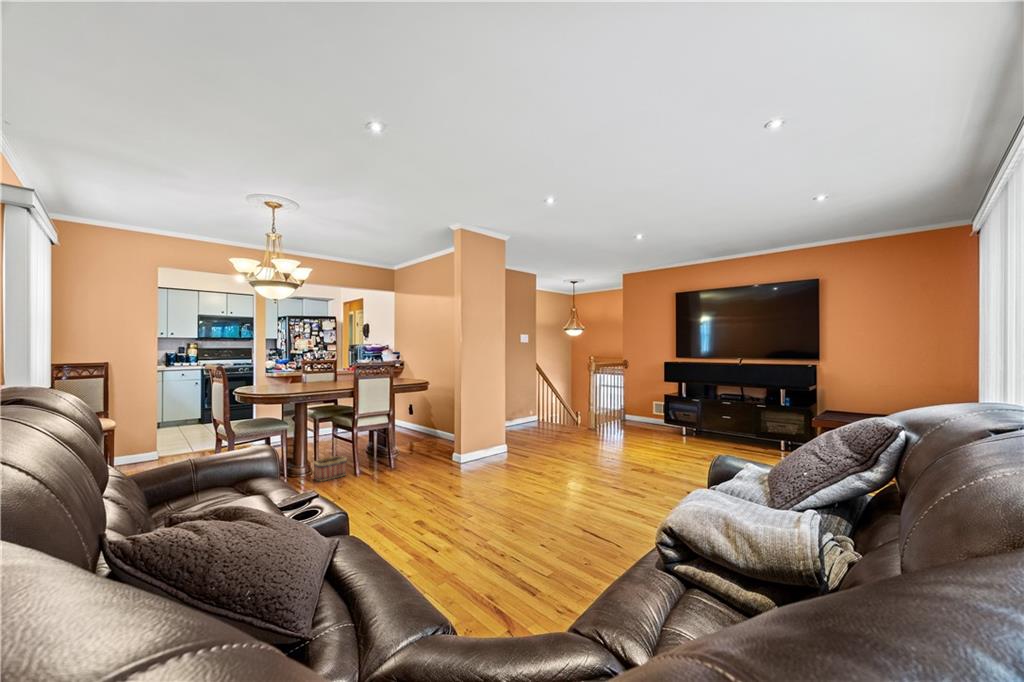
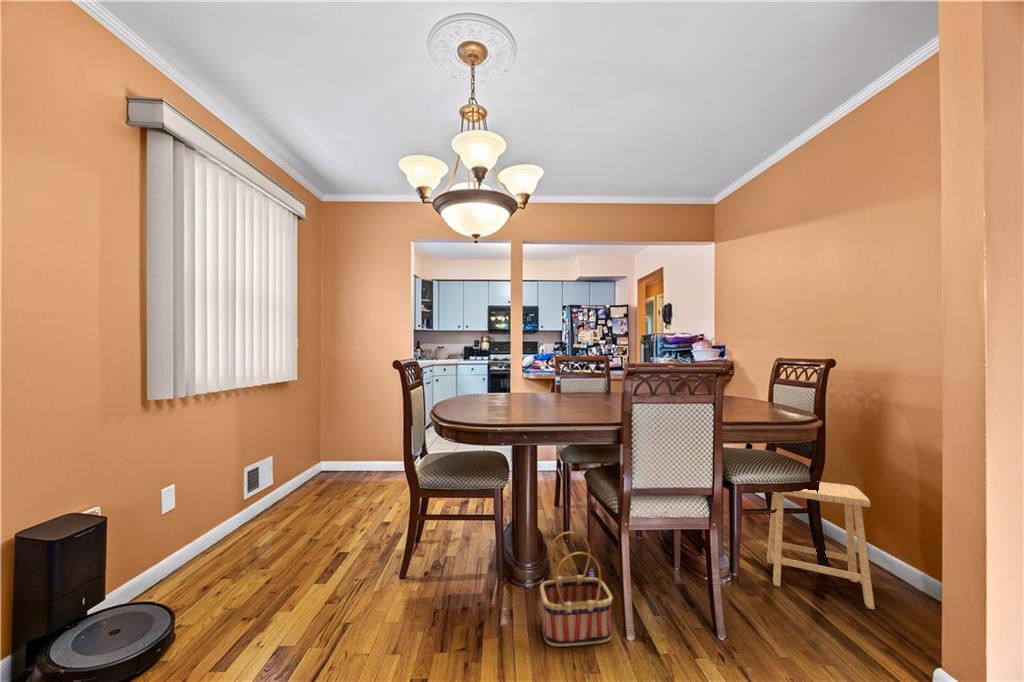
footstool: none [410,409,442,453] -> present [767,482,875,609]

